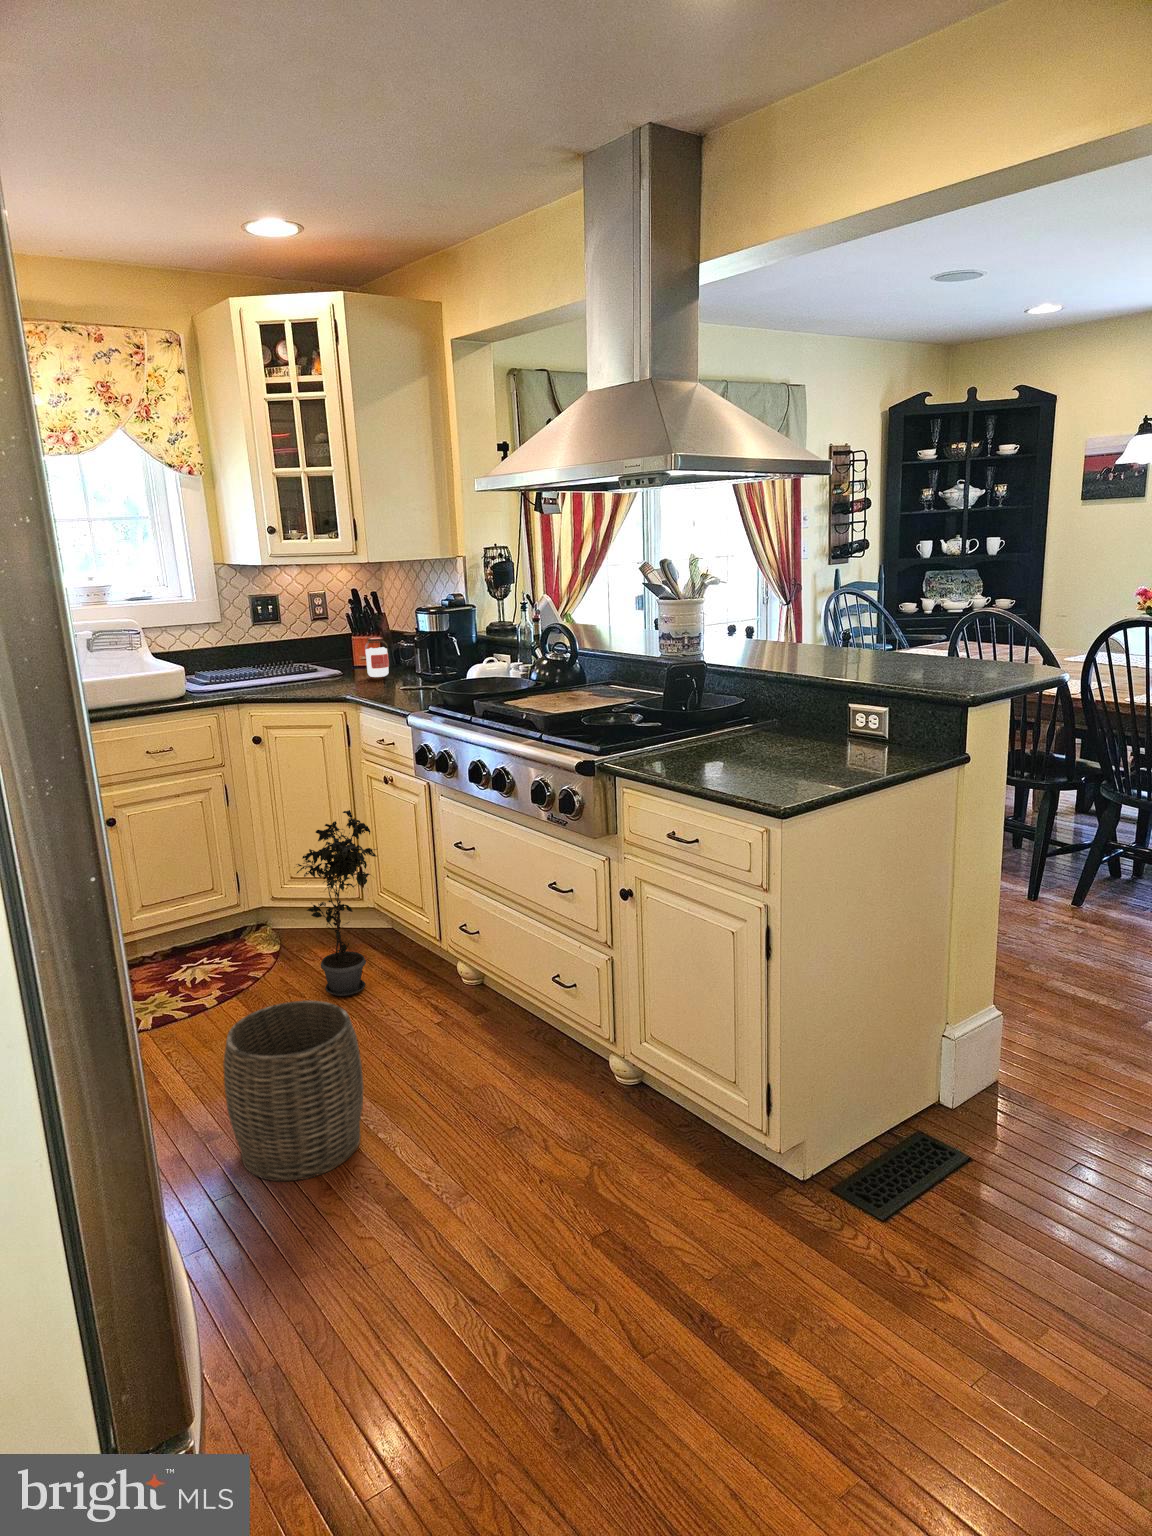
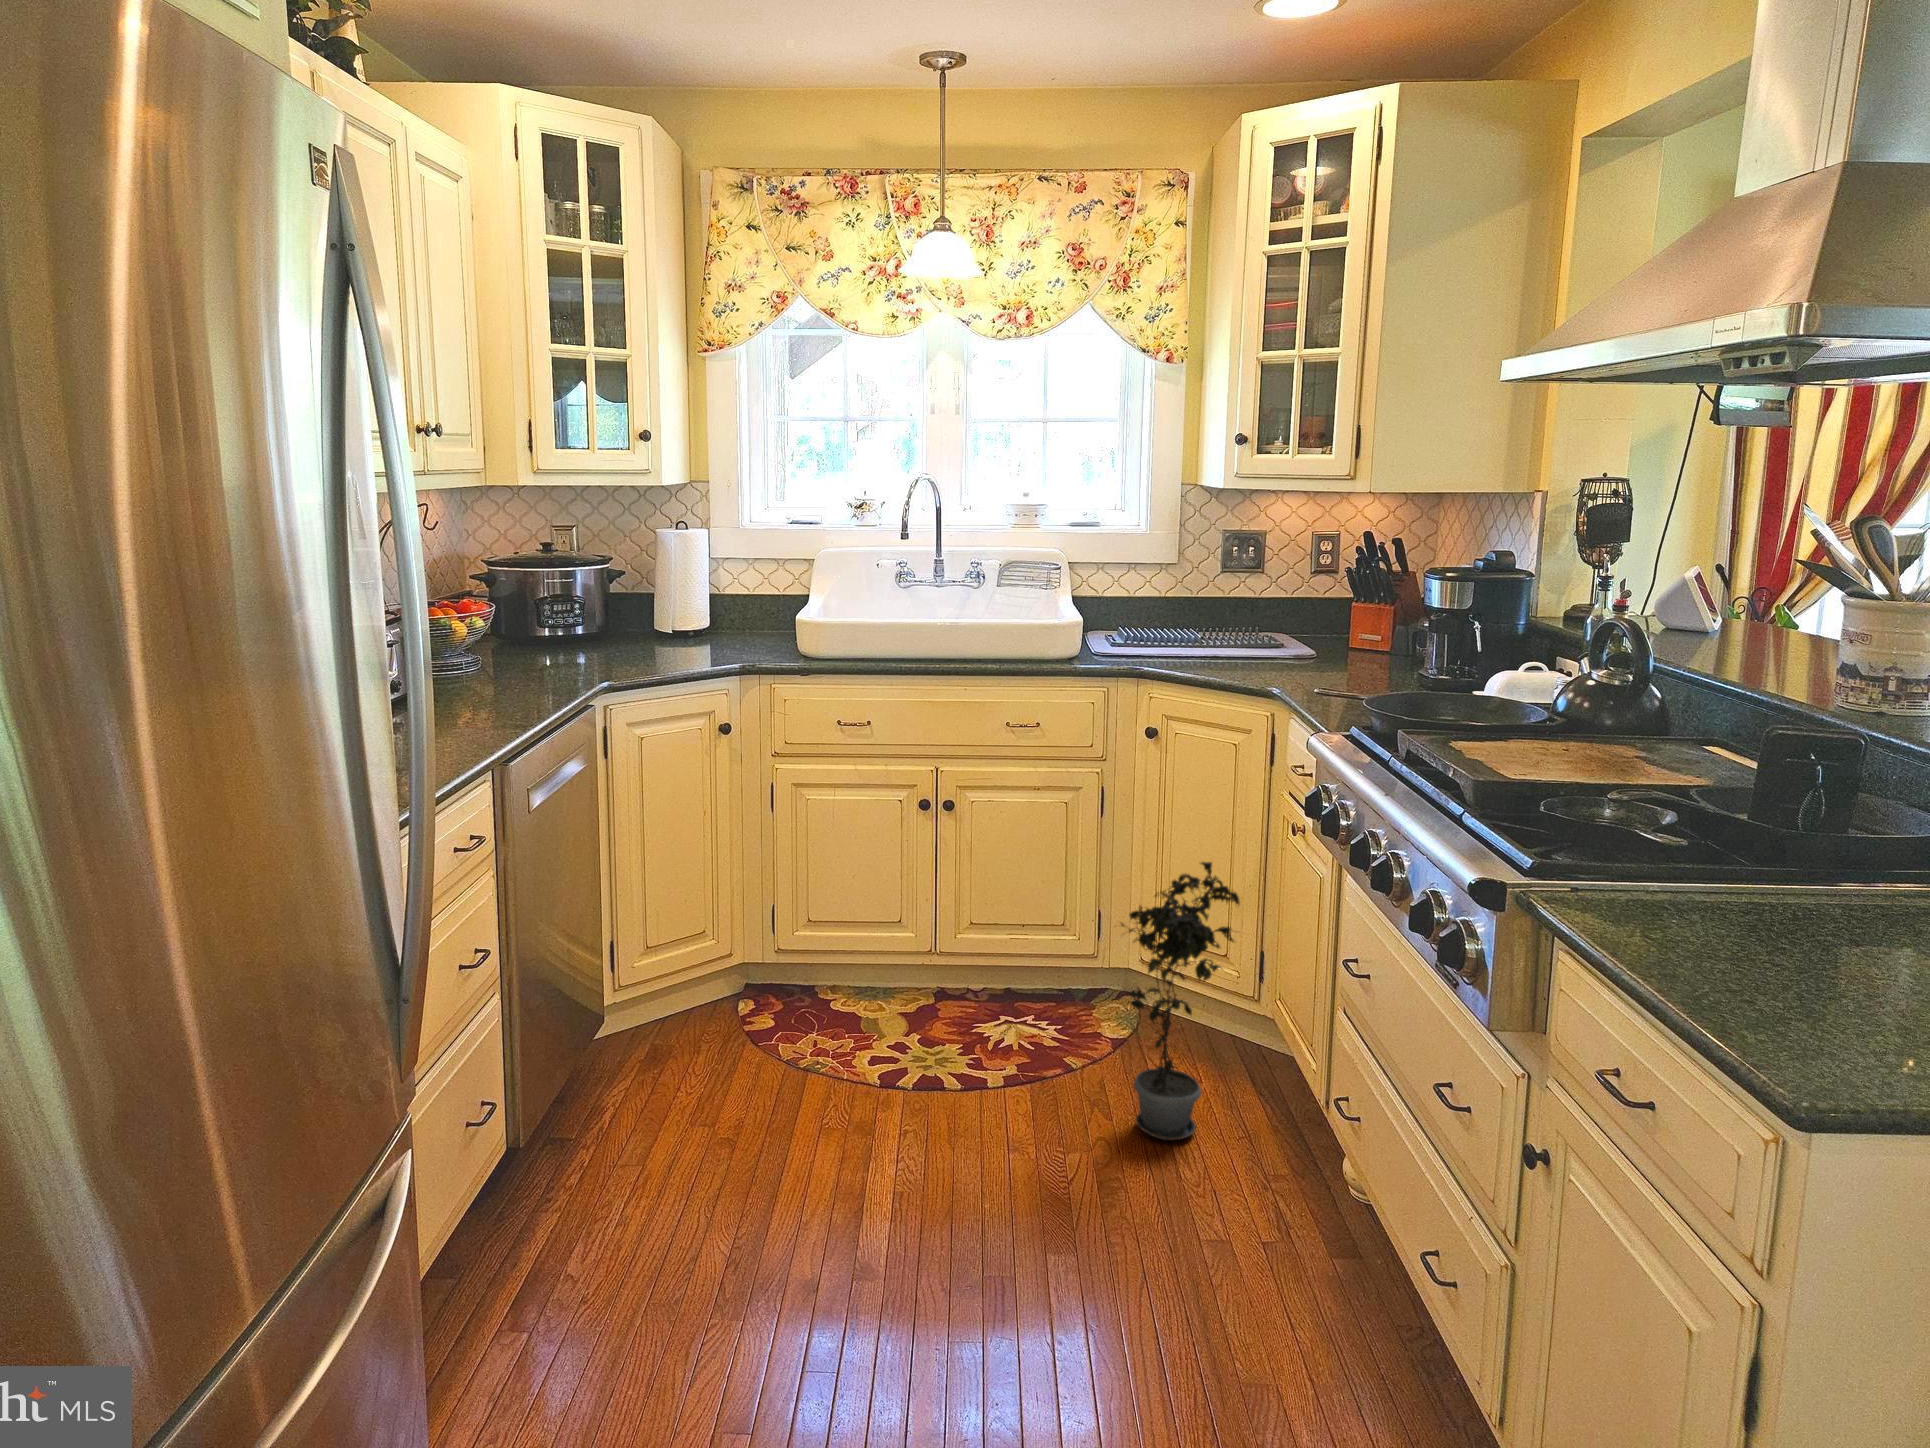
jar: present [365,637,389,677] -> none [1347,608,1386,670]
woven basket: present [223,1001,364,1181] -> none [844,1117,1042,1398]

